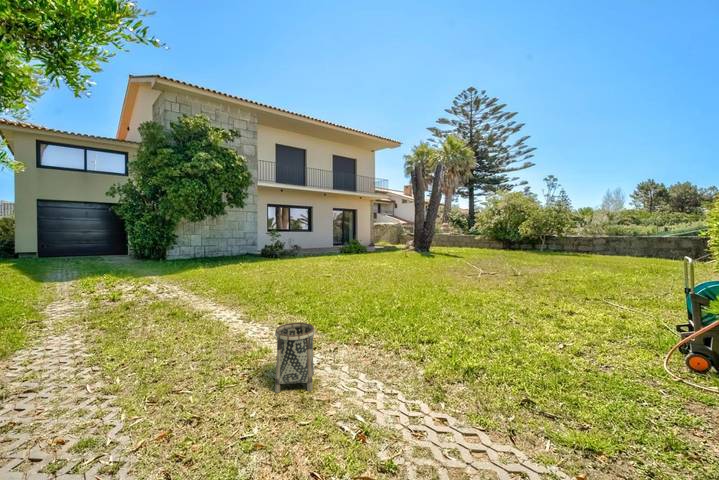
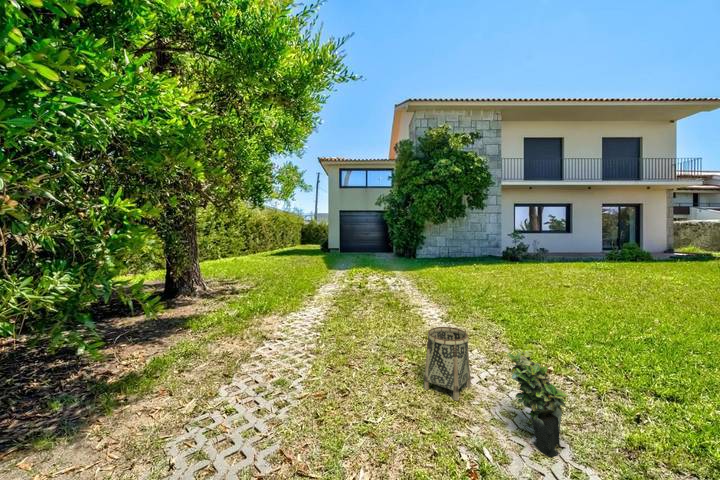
potted plant: none [358,325,402,402] -> present [507,350,567,457]

